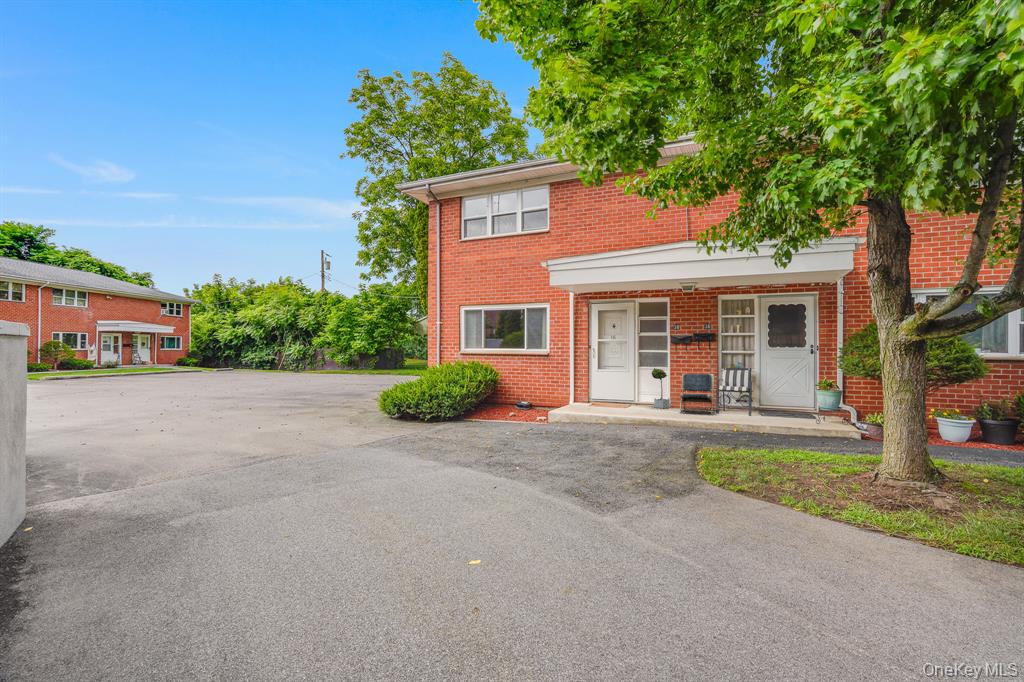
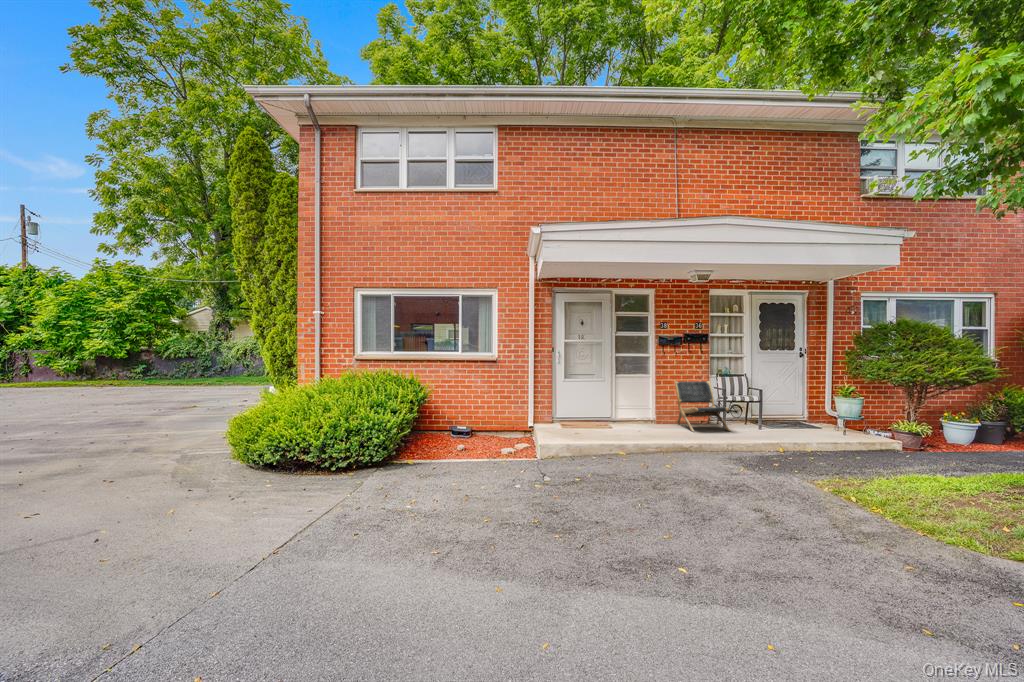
potted tree: present [652,368,670,408] -> none [638,375,660,426]

